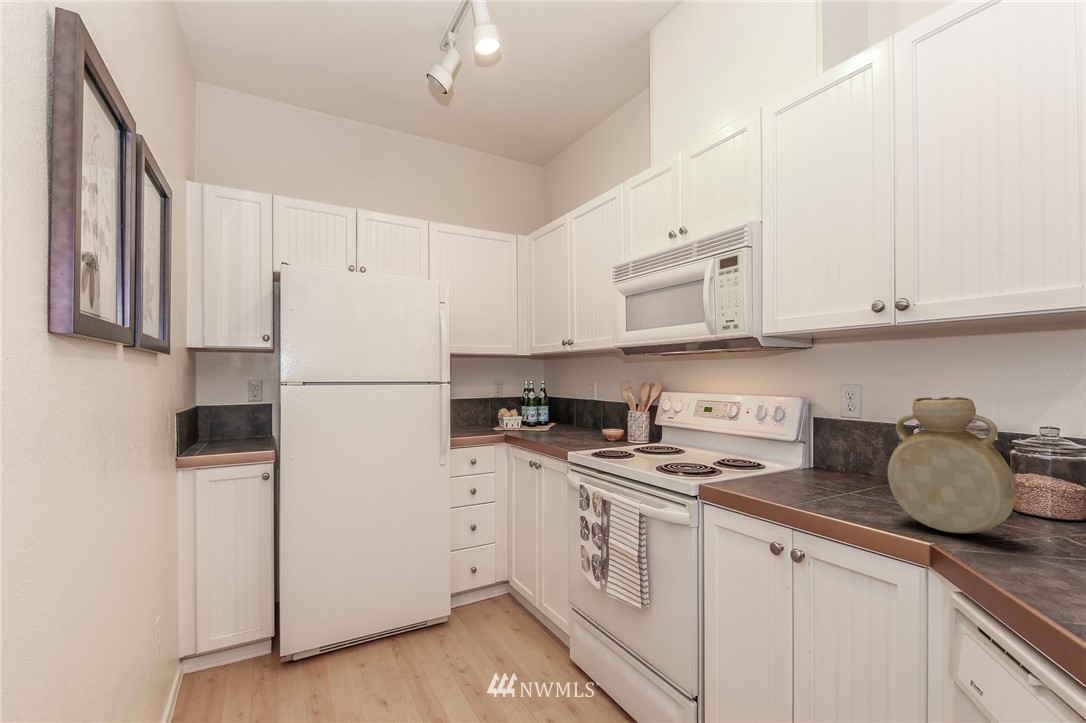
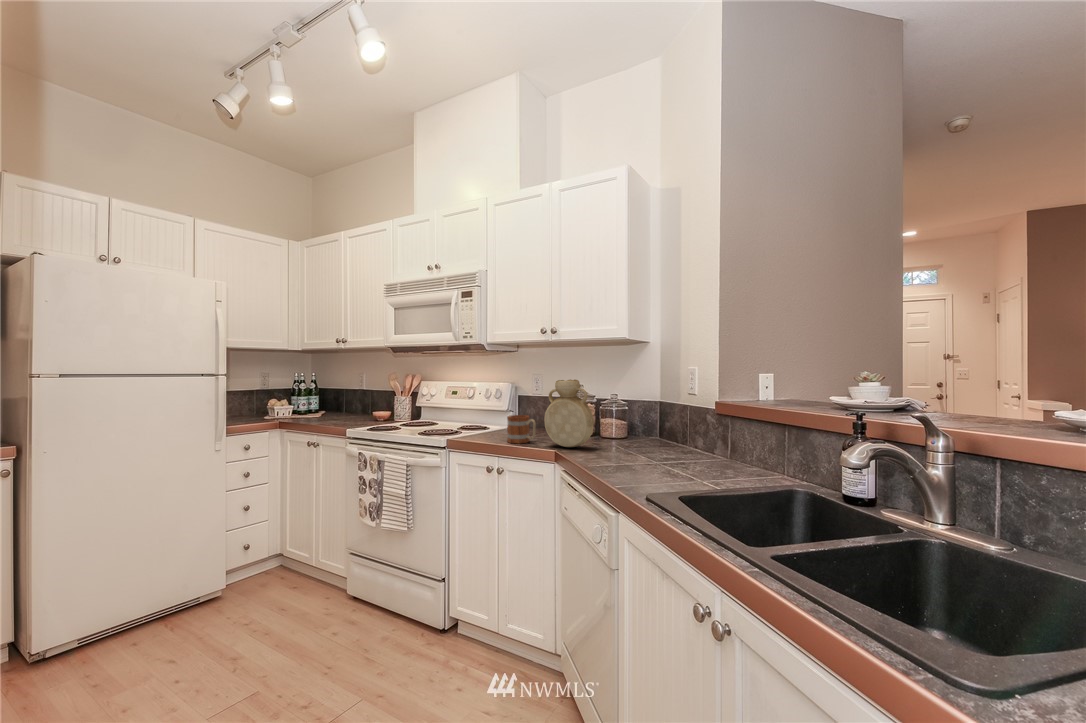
mug: none [805,455,866,508] -> present [507,415,536,443]

